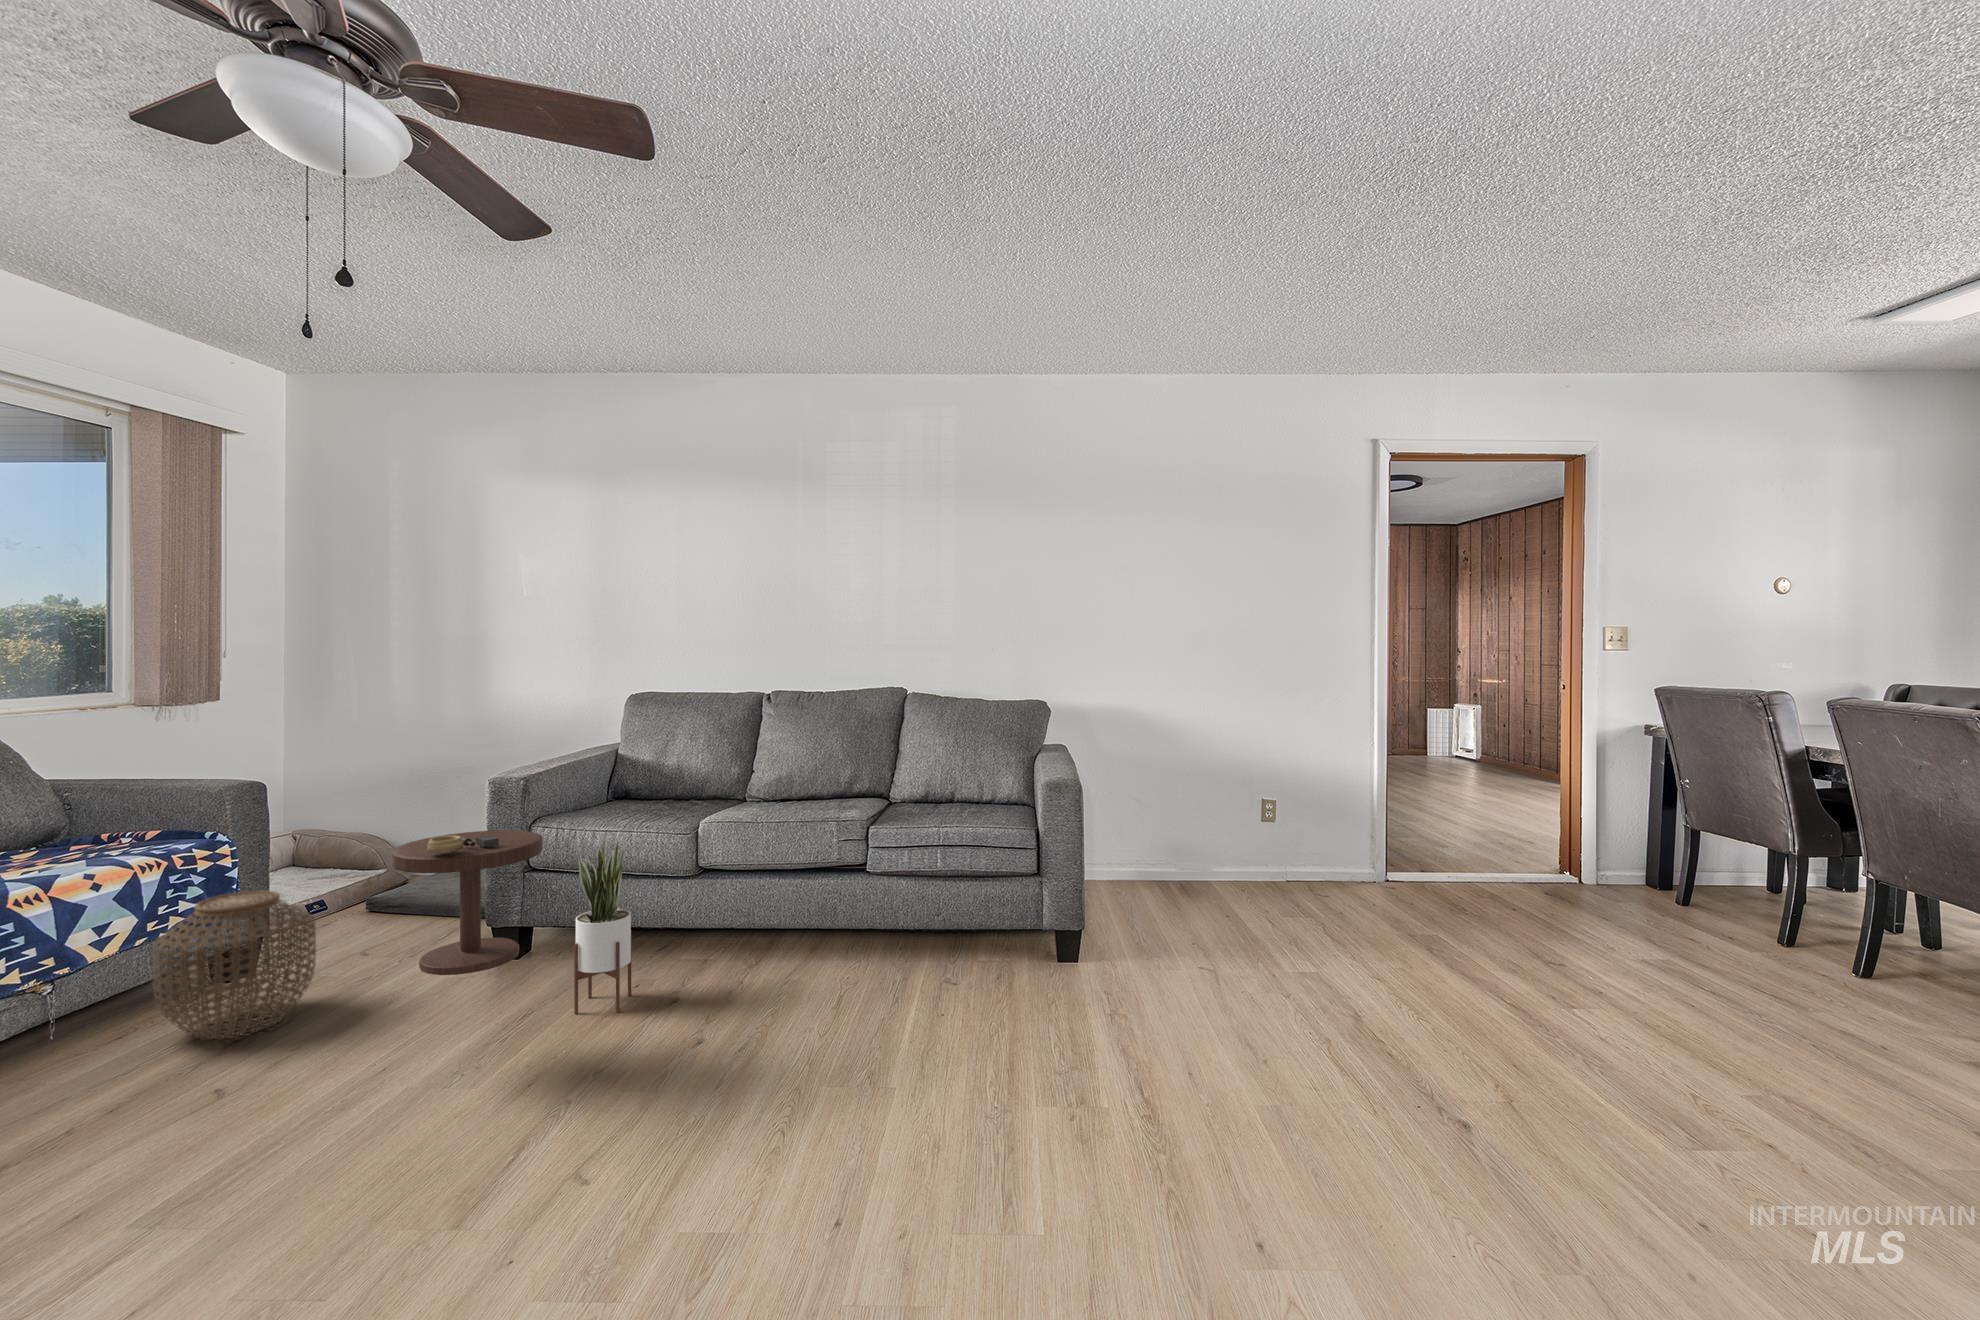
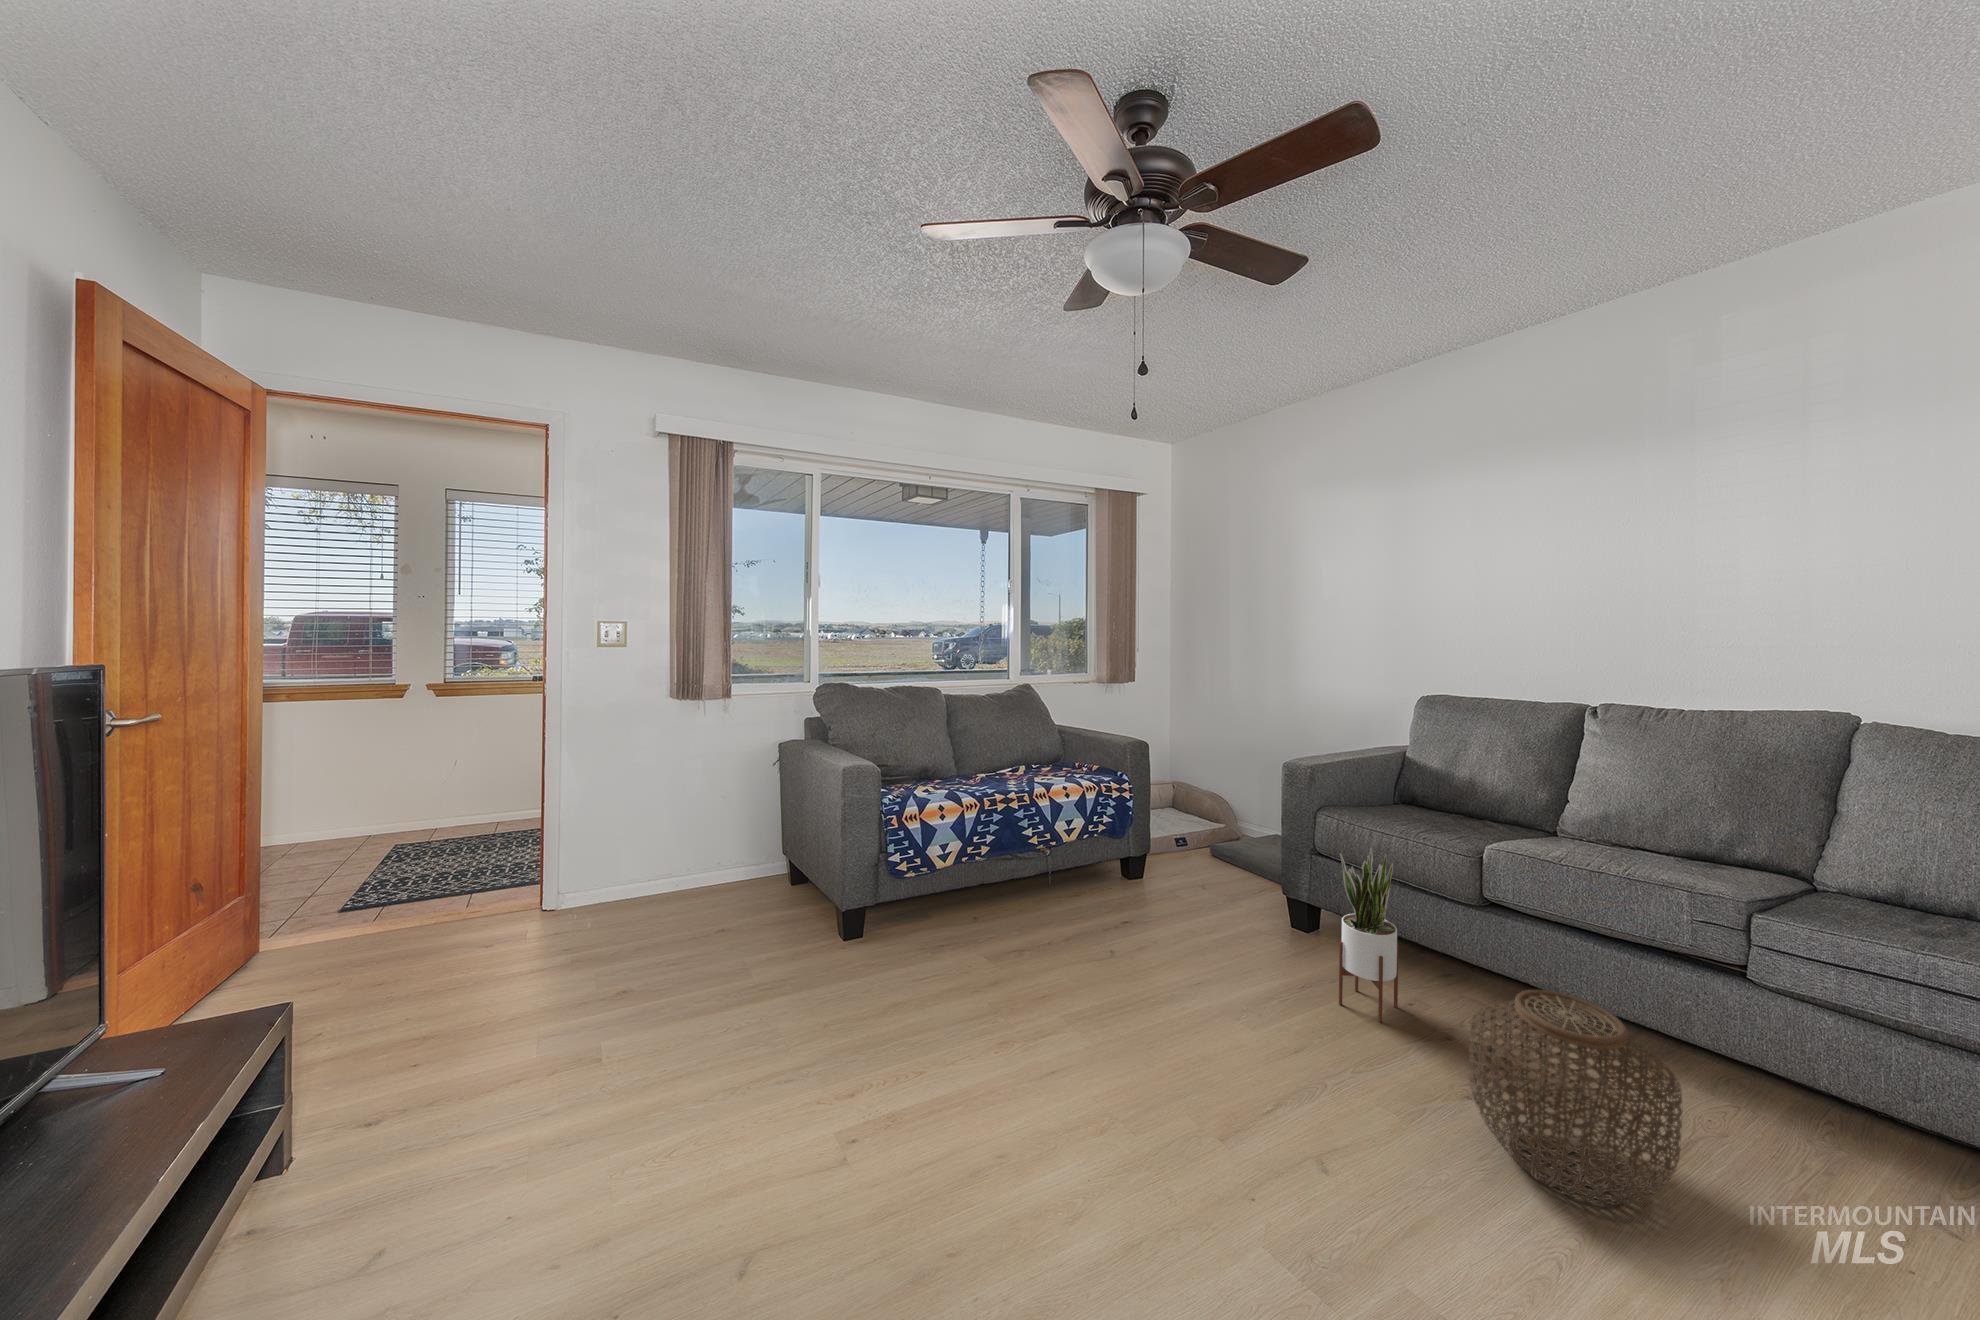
side table: present [392,830,542,1075] -> none [1188,824,1303,1026]
woven basket: present [153,890,316,1039] -> present [1469,990,1682,1205]

